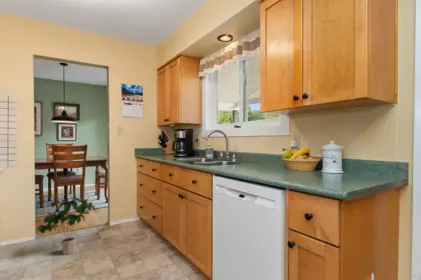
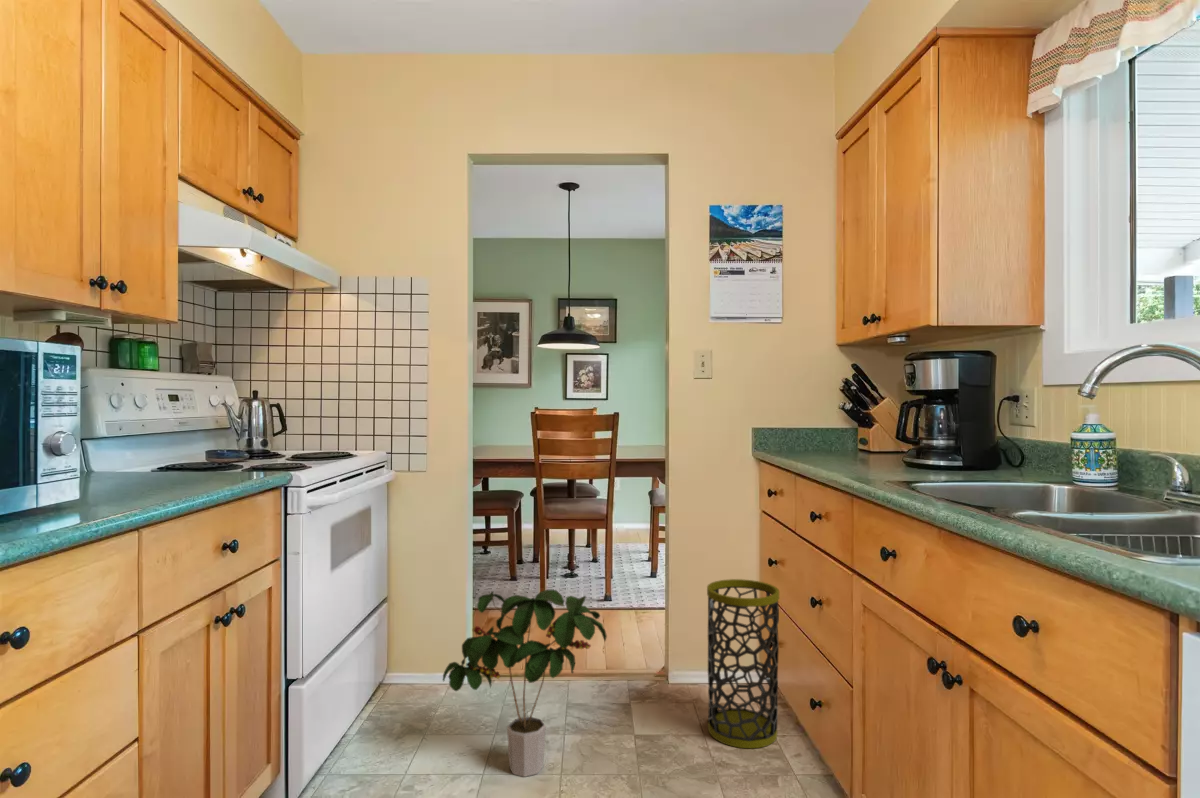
trash can: none [123,190,143,235] -> present [707,579,779,748]

